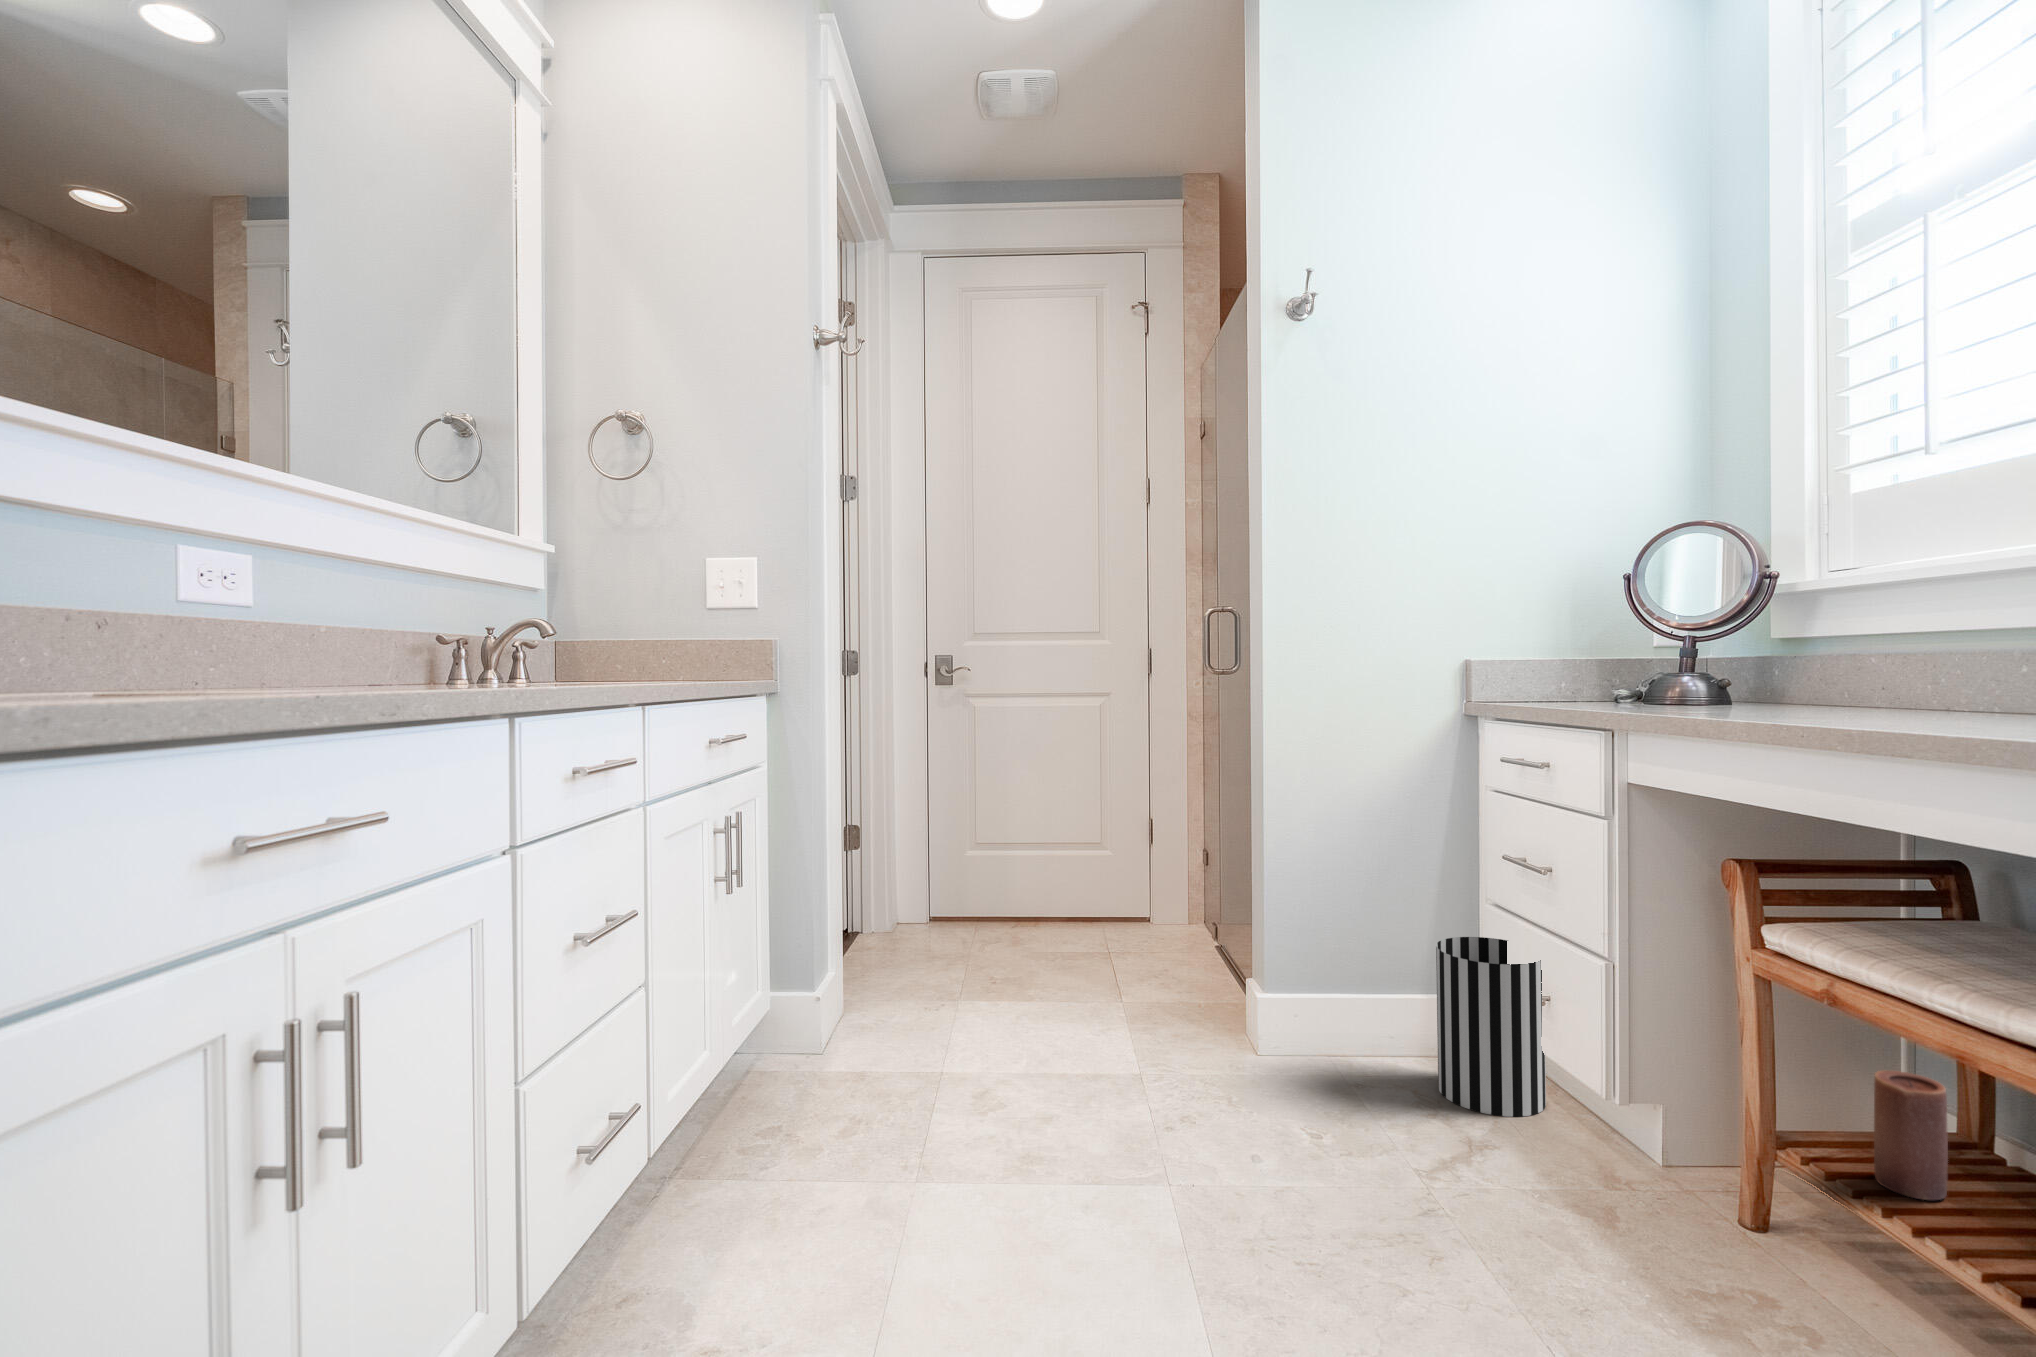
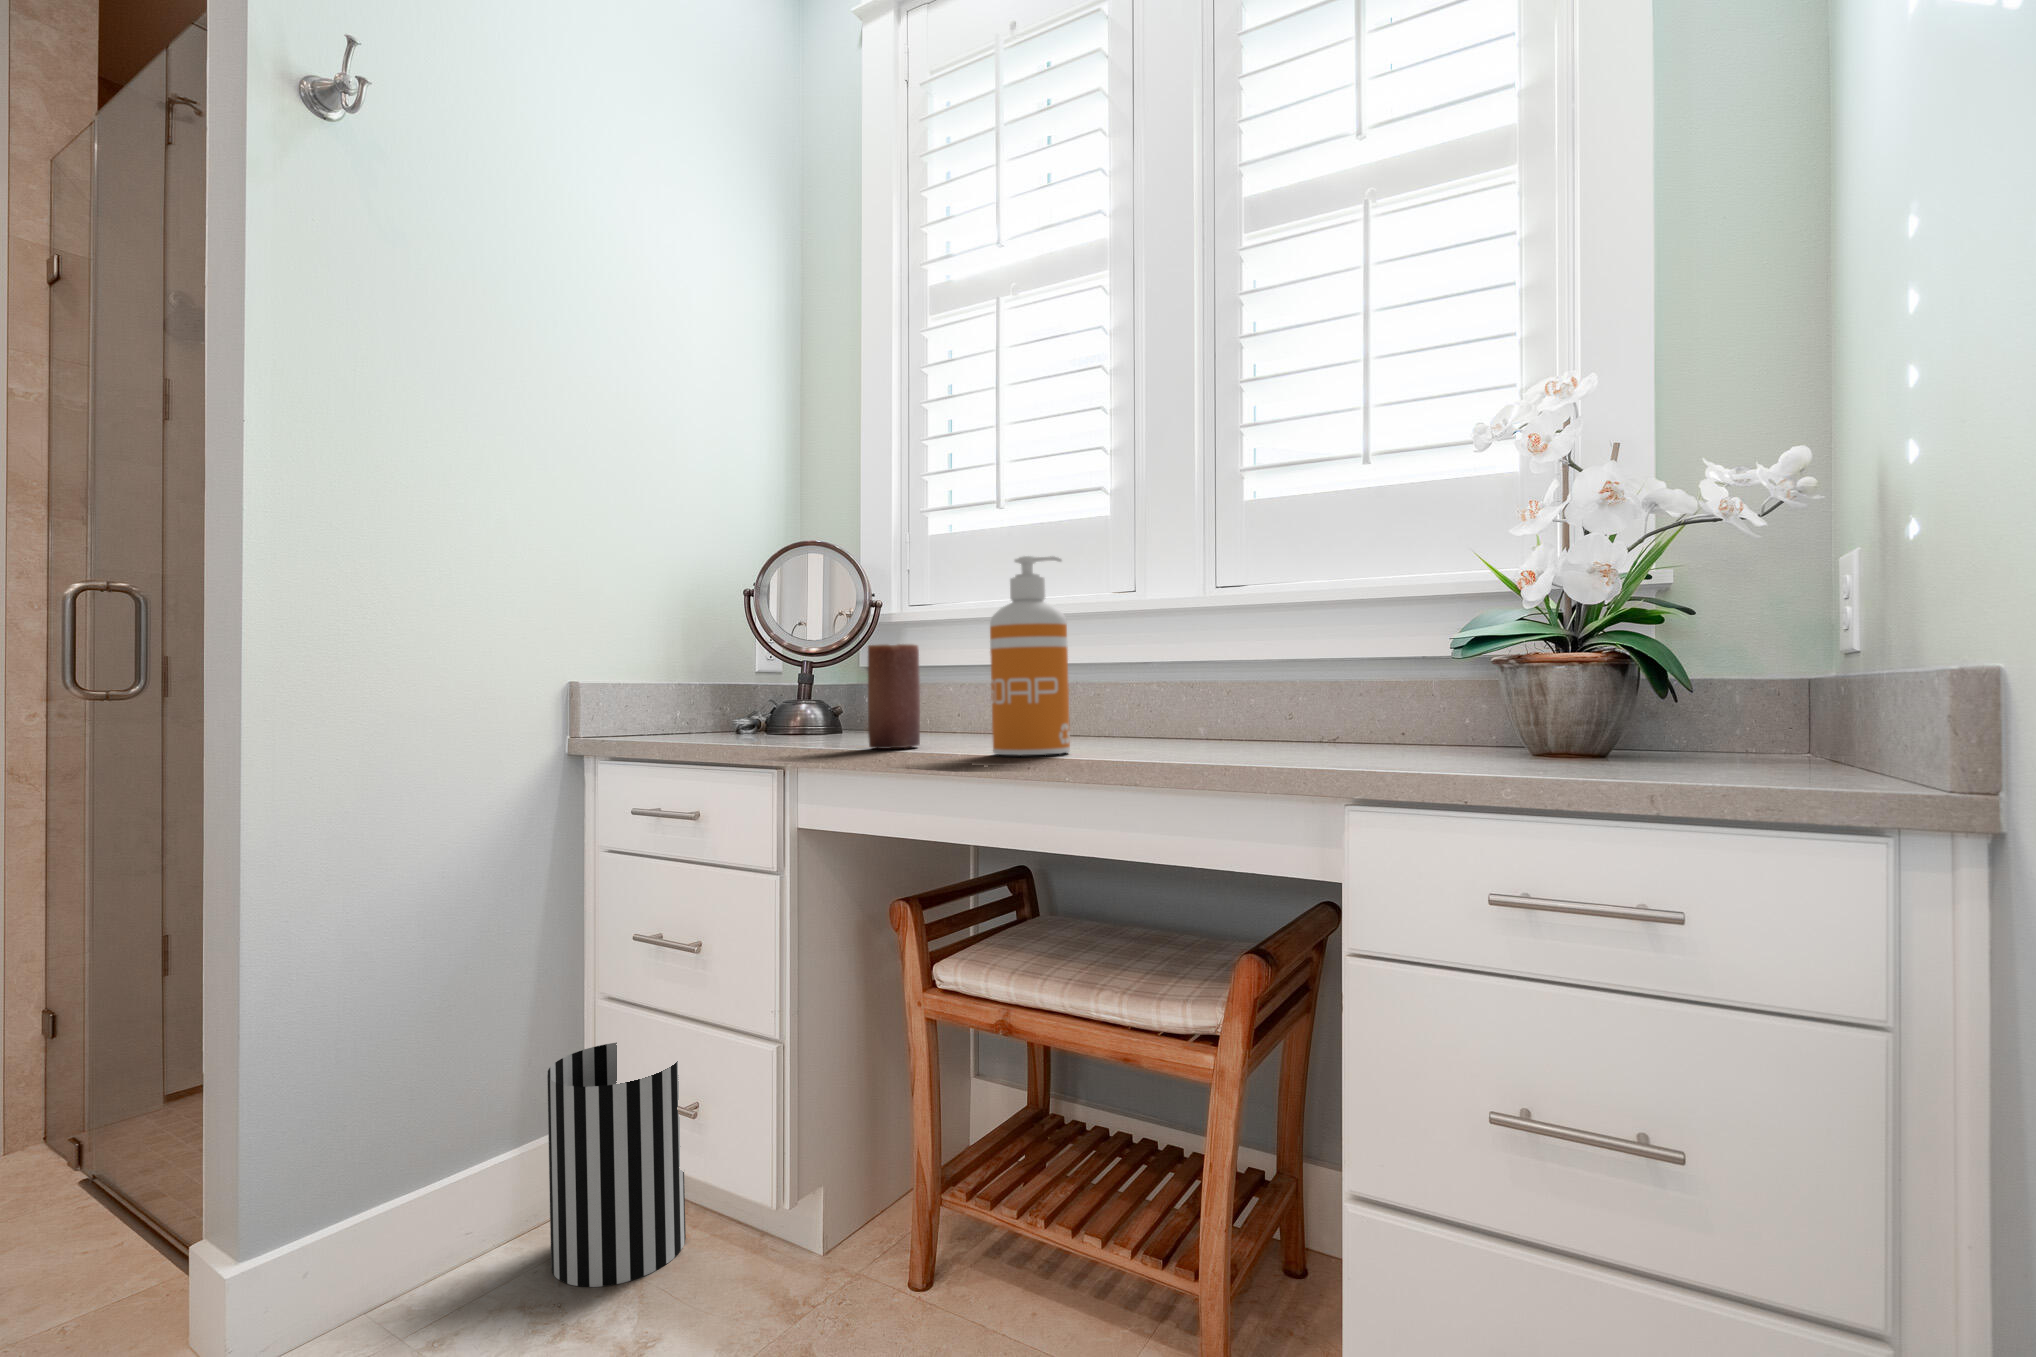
soap dispenser: none [1791,530,1896,729] -> present [990,556,1070,755]
candle: present [1874,1071,1948,1200] -> present [868,644,920,749]

